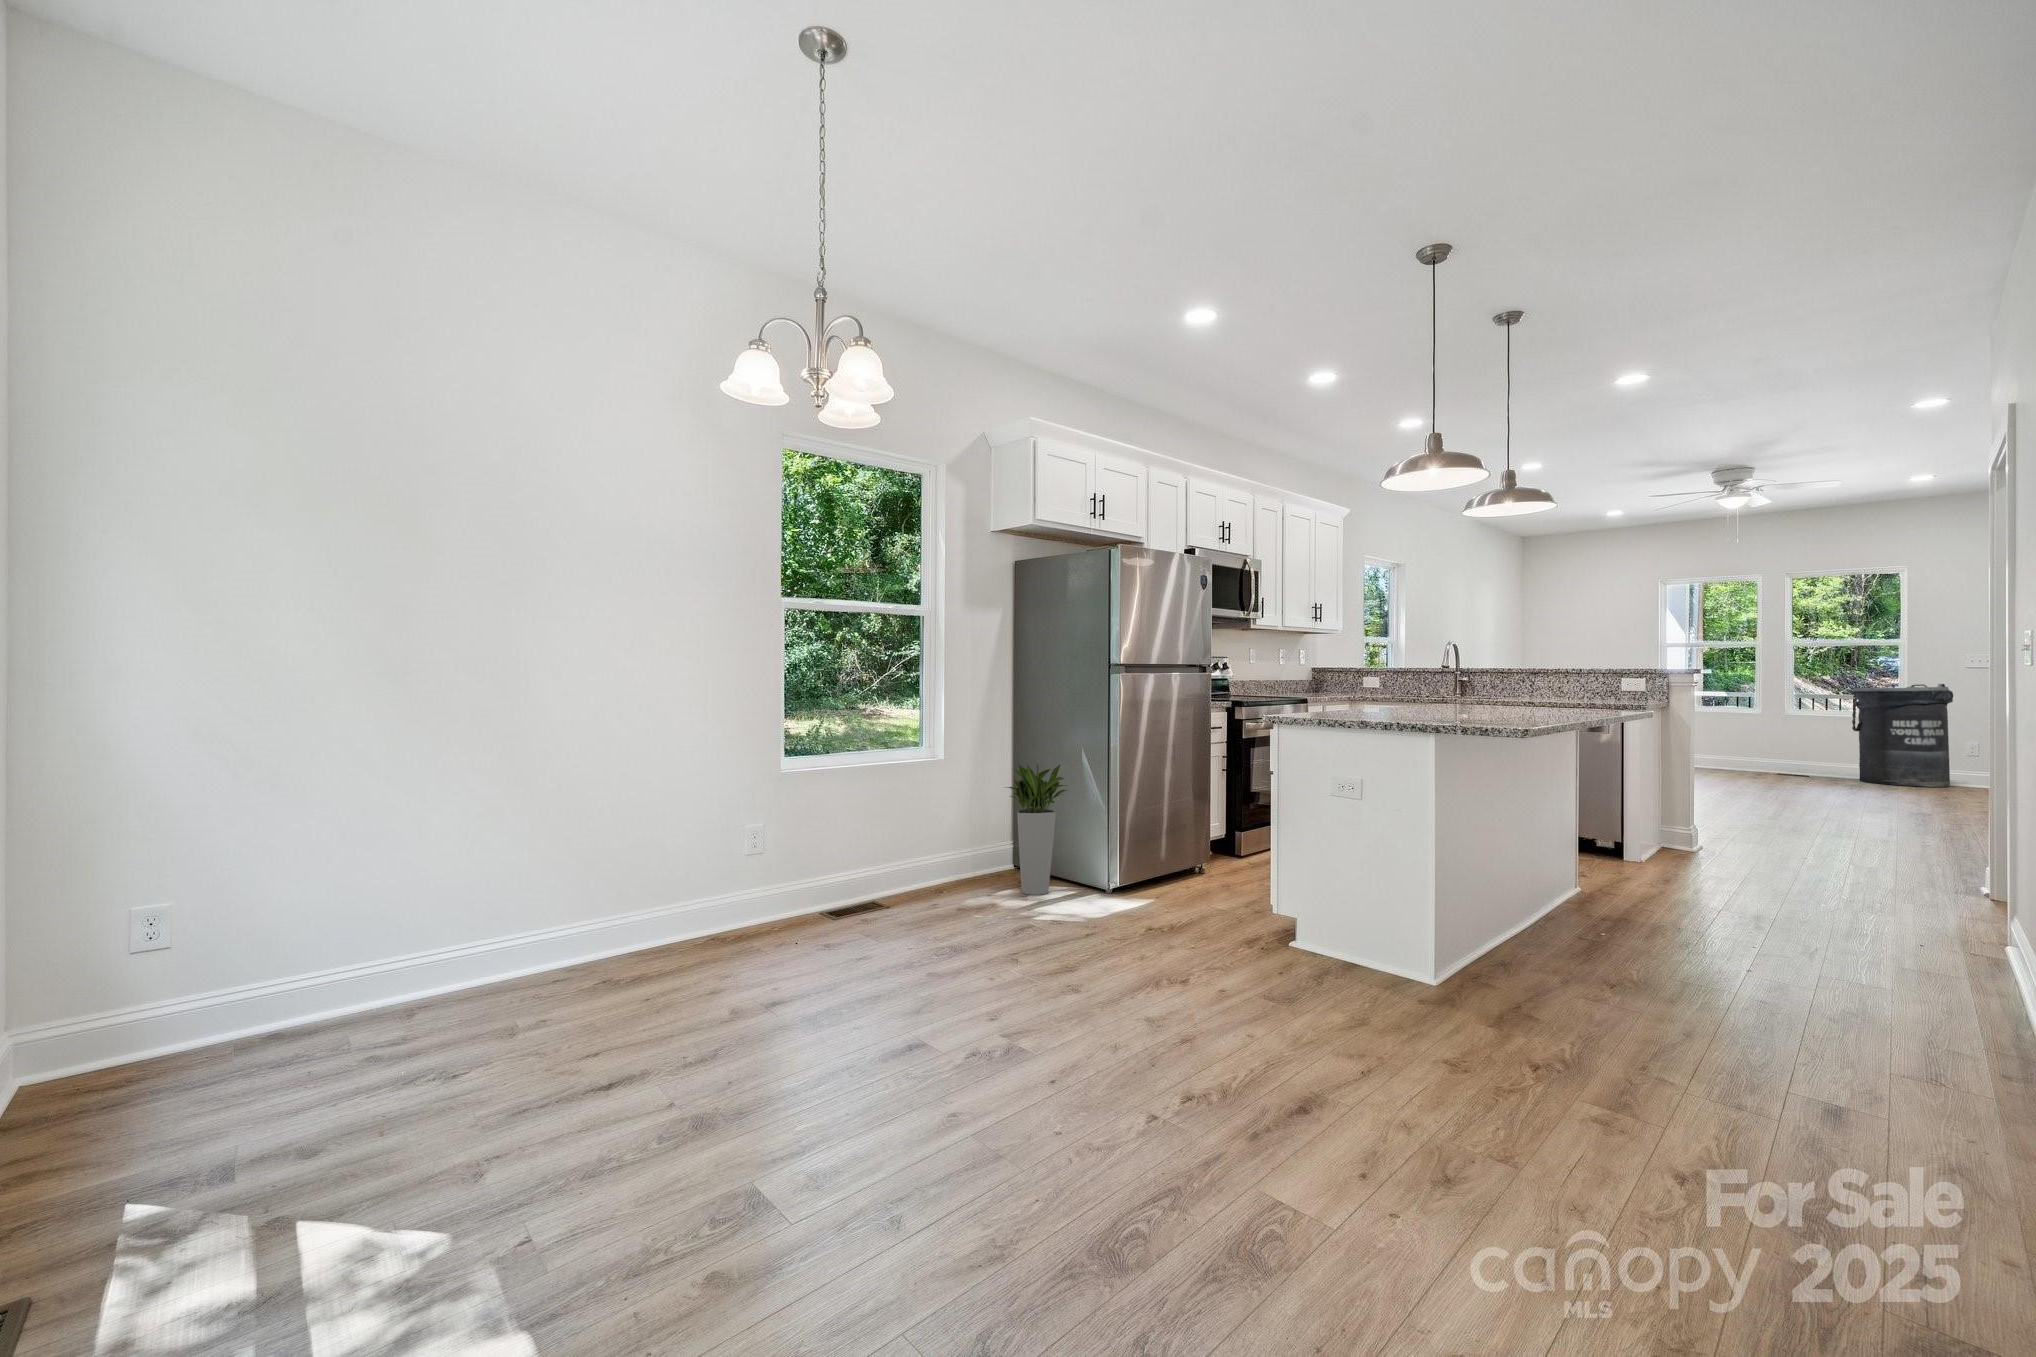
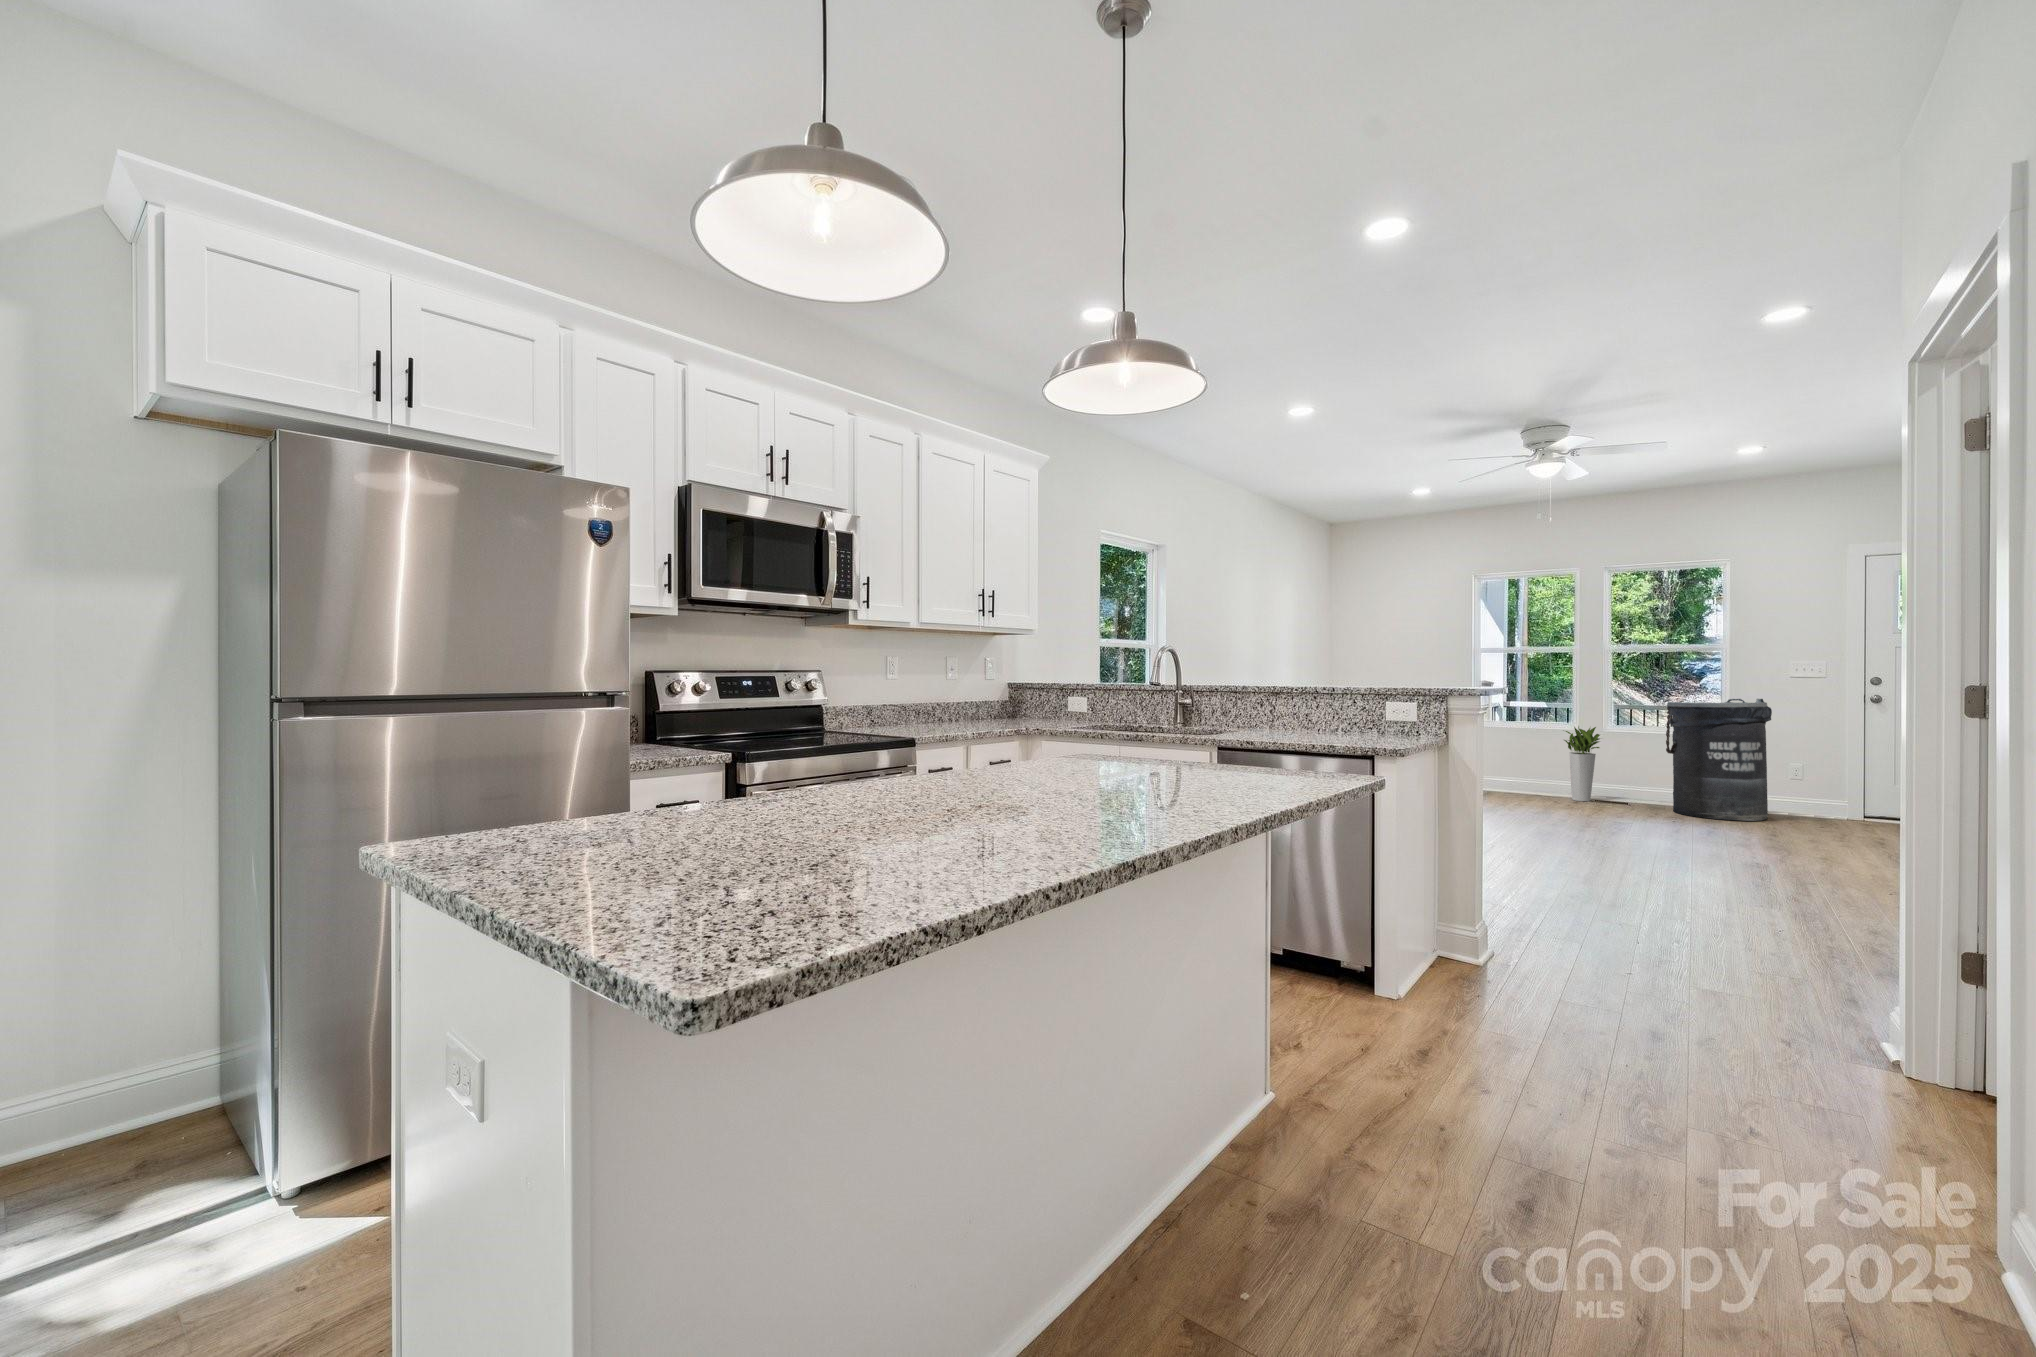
planter: present [1007,763,1067,895] -> present [1564,727,1600,801]

